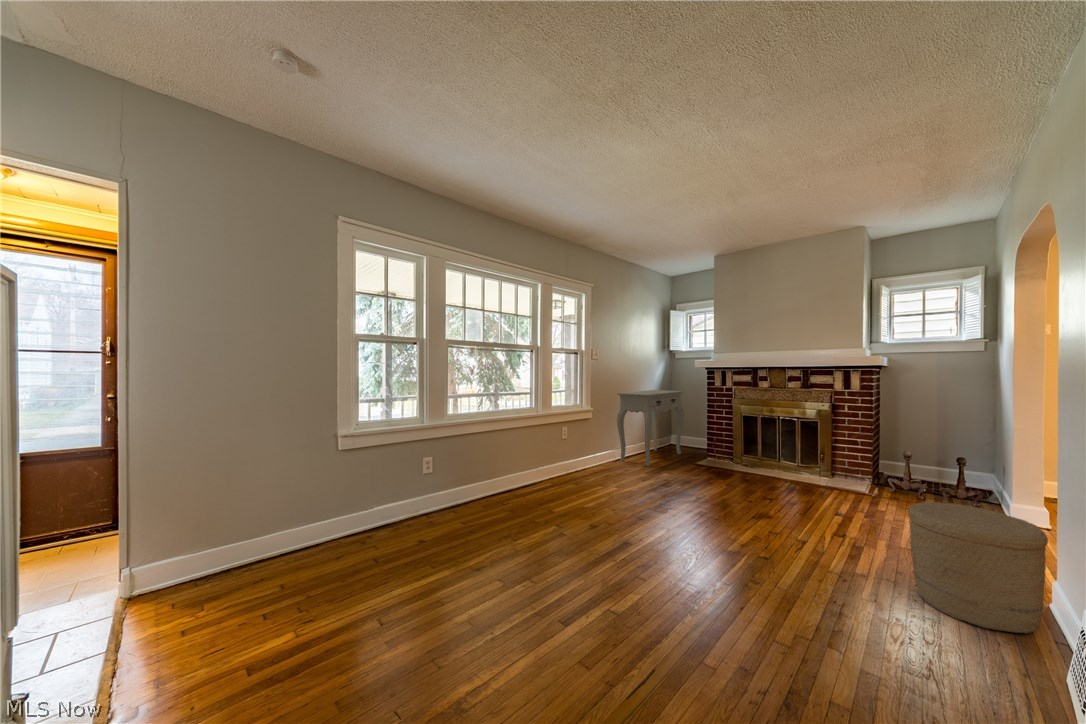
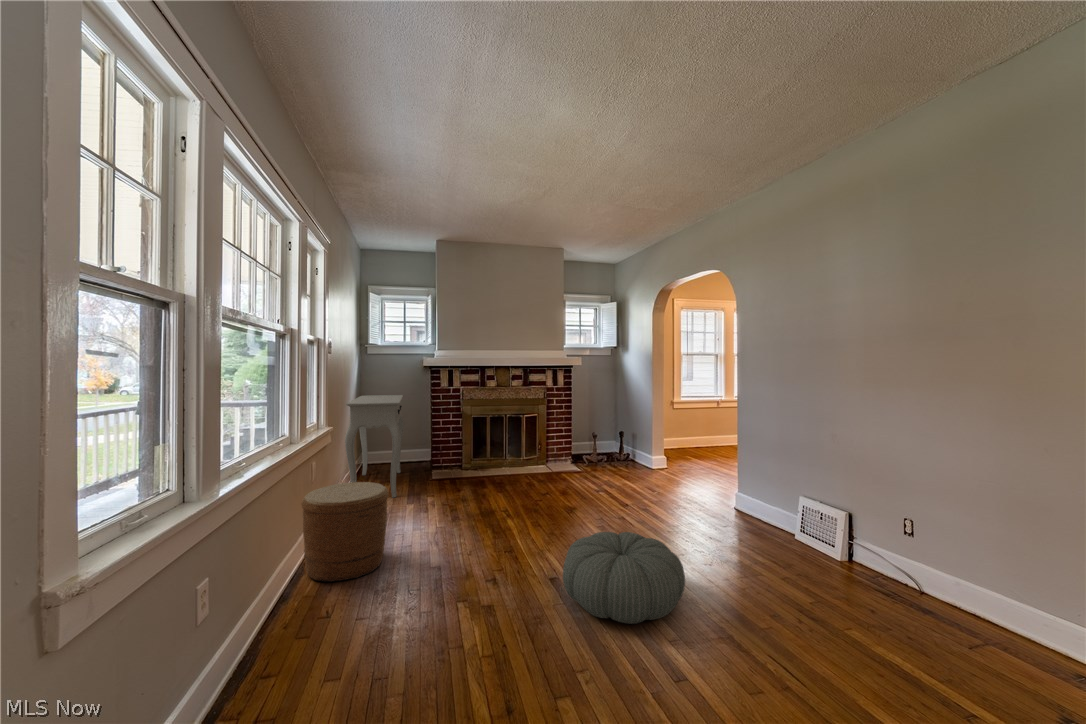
woven basket: present [908,502,1048,633] -> present [301,482,388,582]
pouf: none [617,507,725,581] -> present [563,532,685,624]

